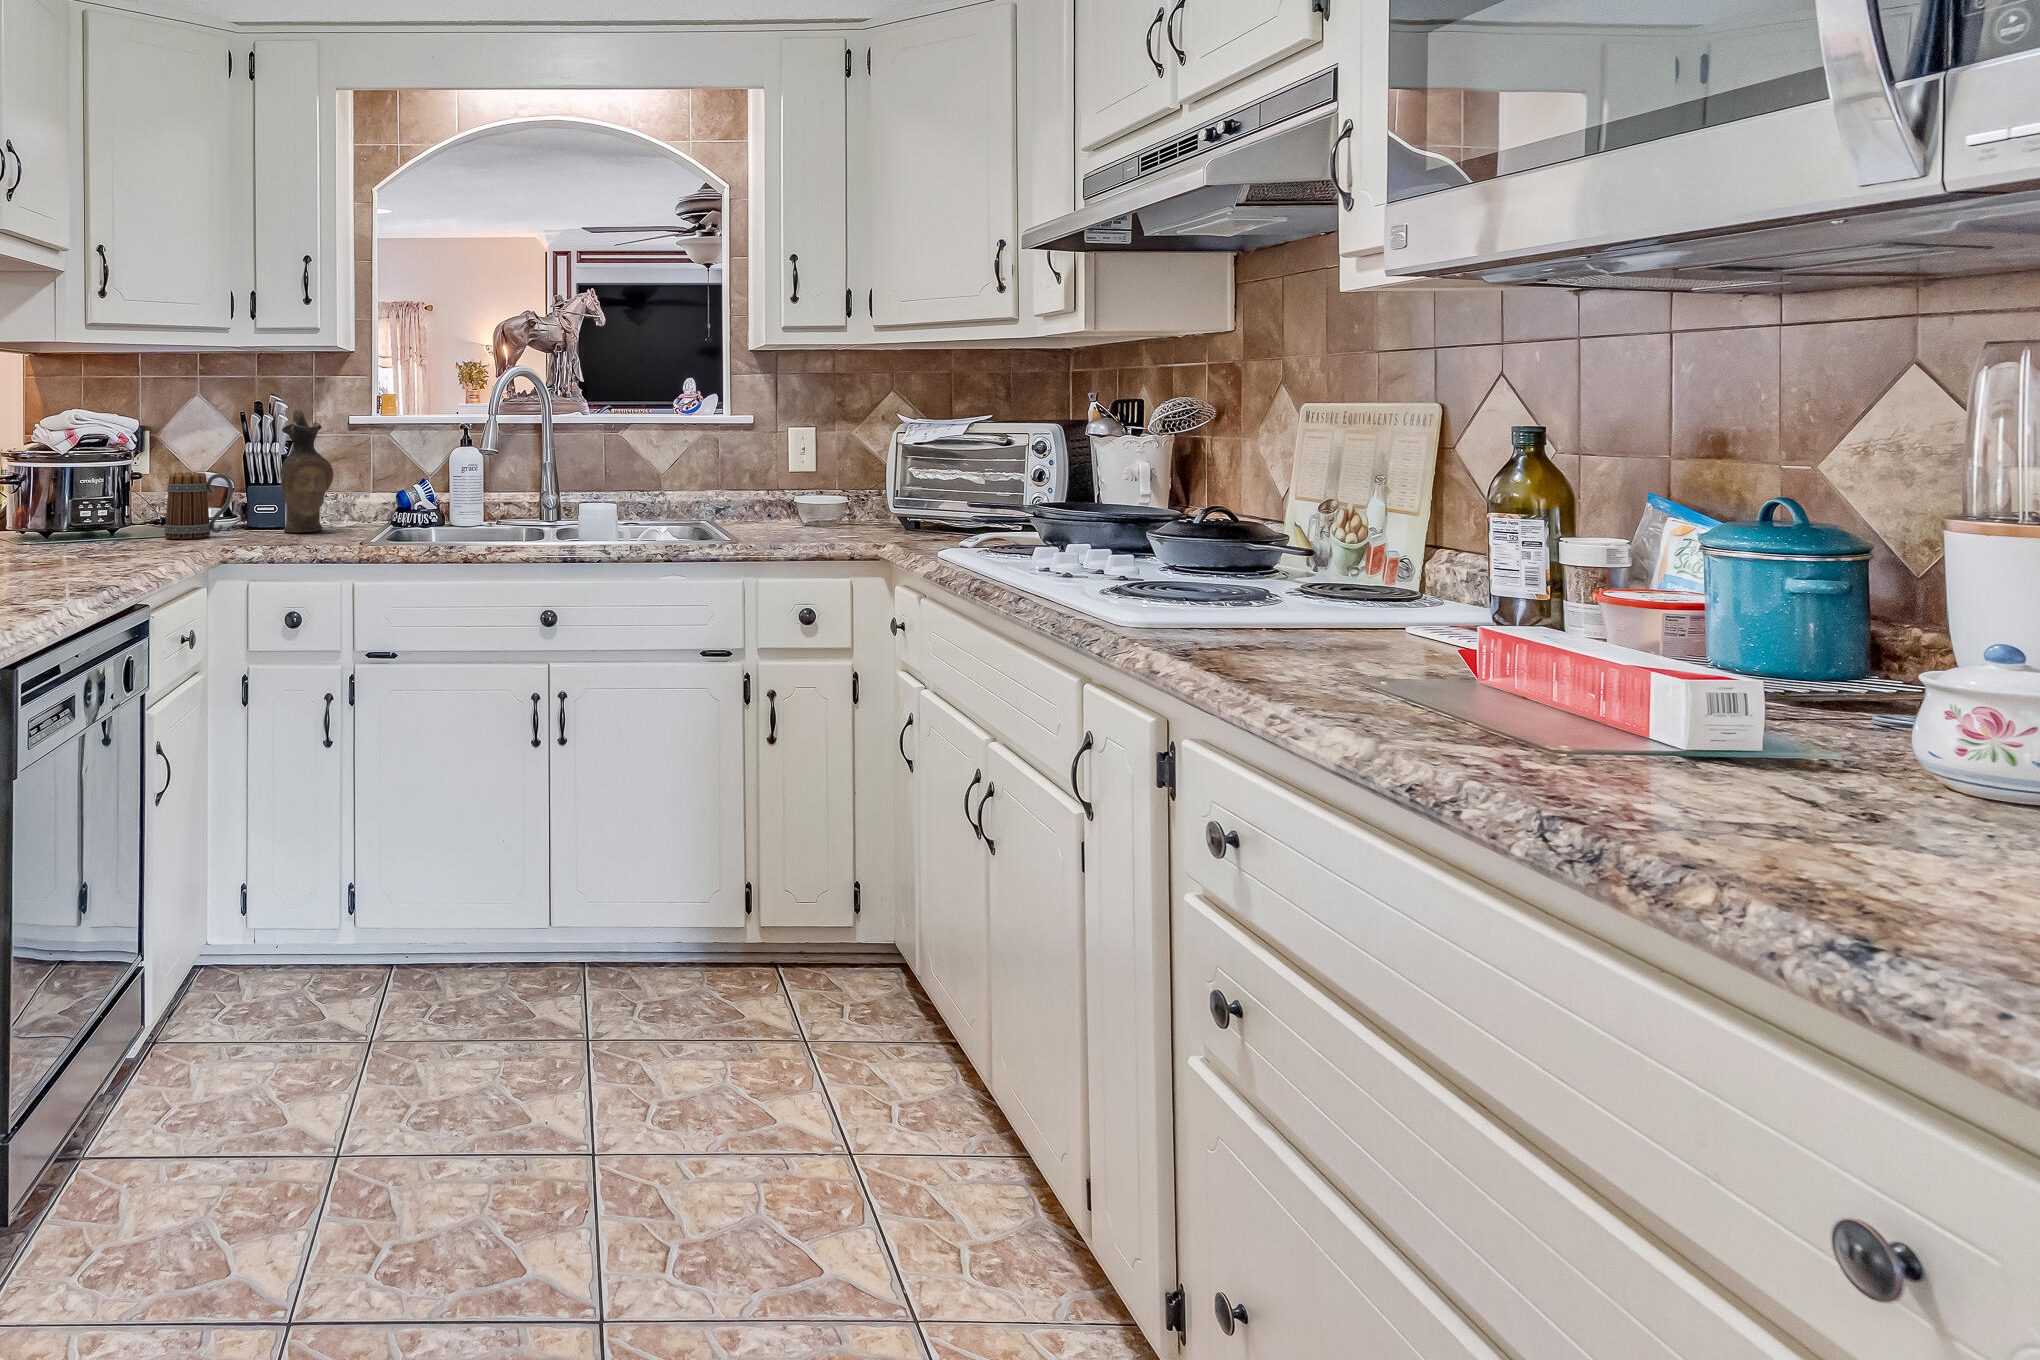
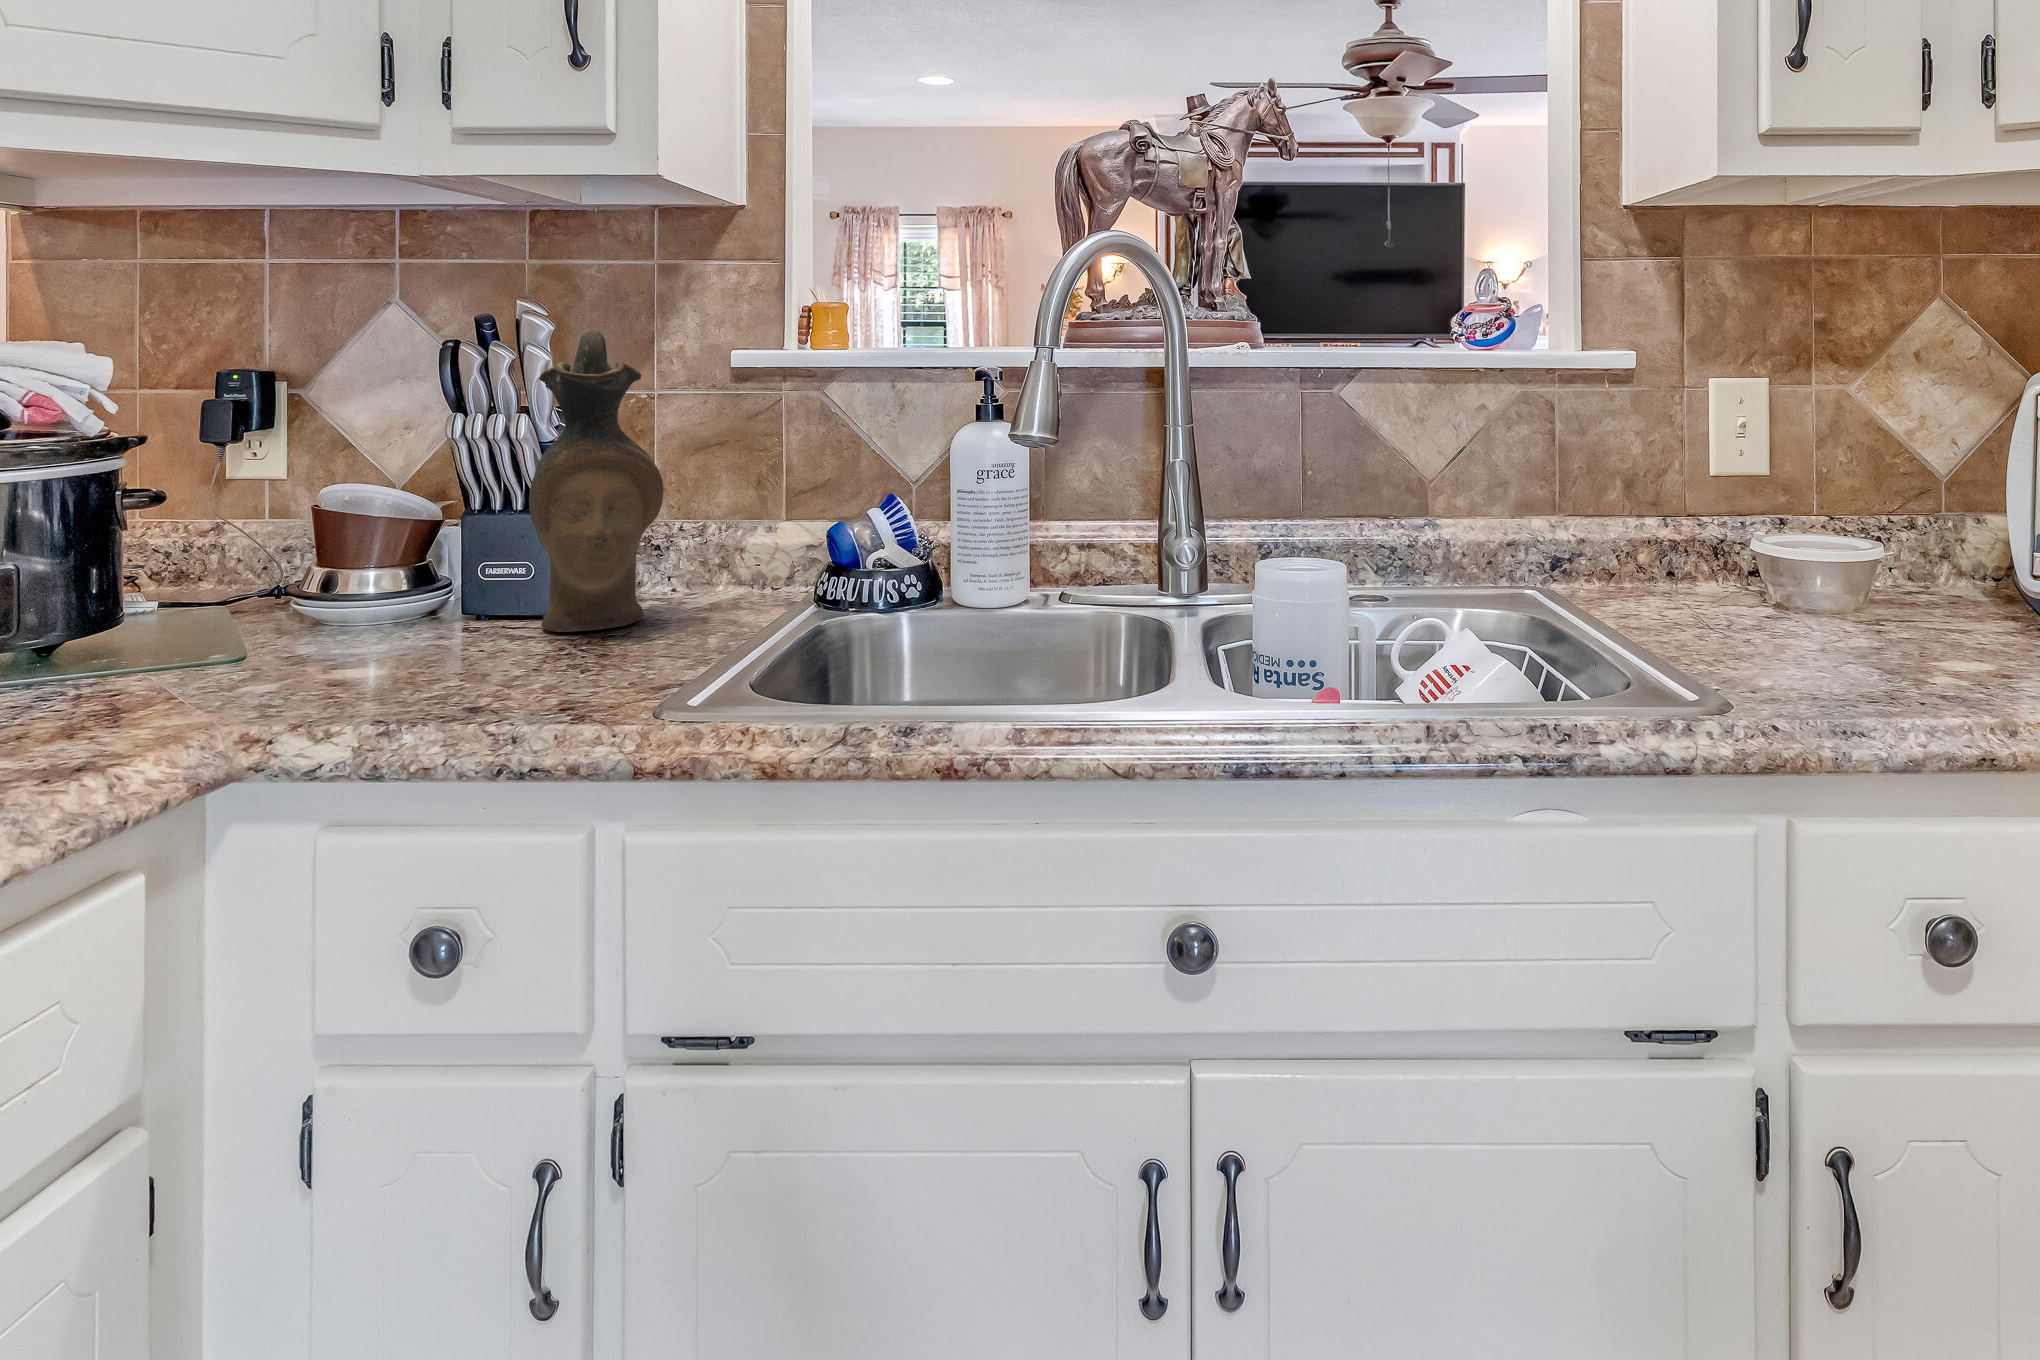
mug: present [164,472,233,539] -> none [198,487,395,665]

